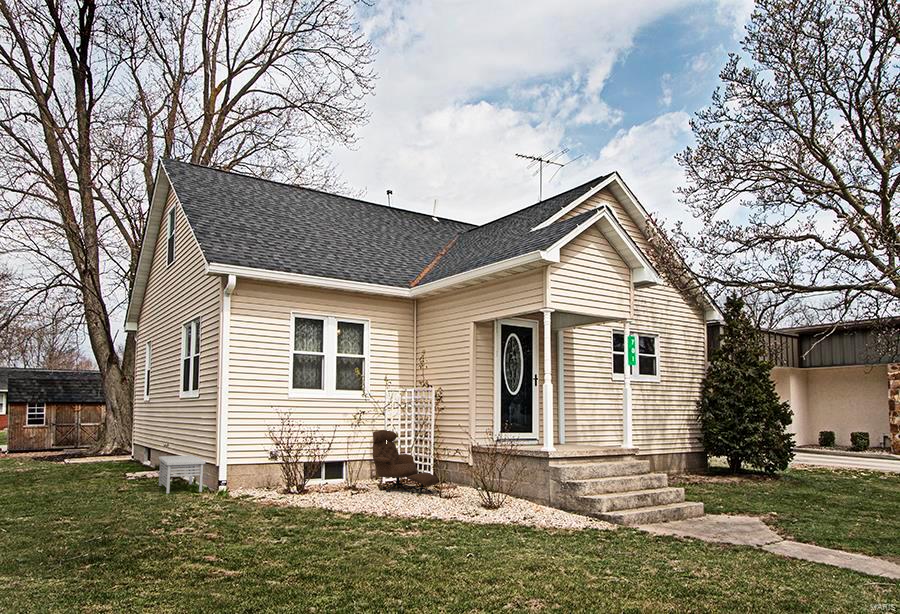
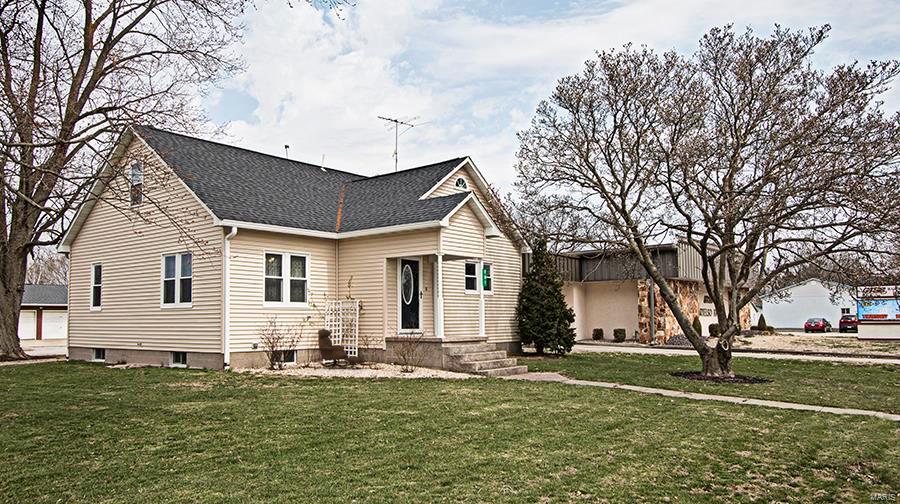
storage bench: present [158,455,206,493] -> none [163,350,208,374]

